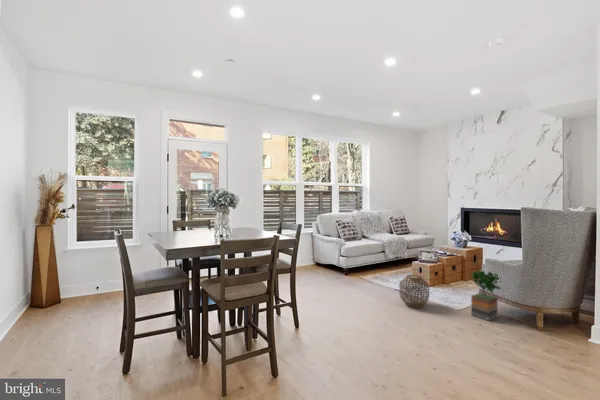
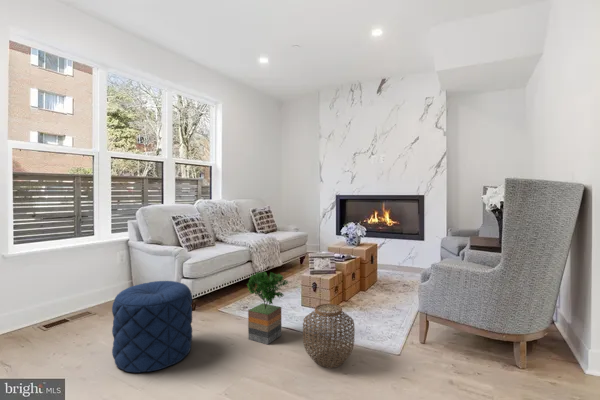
pouf: none [308,255,344,295] -> present [112,281,192,373]
potted tree: present [471,271,501,321] -> present [248,272,288,344]

